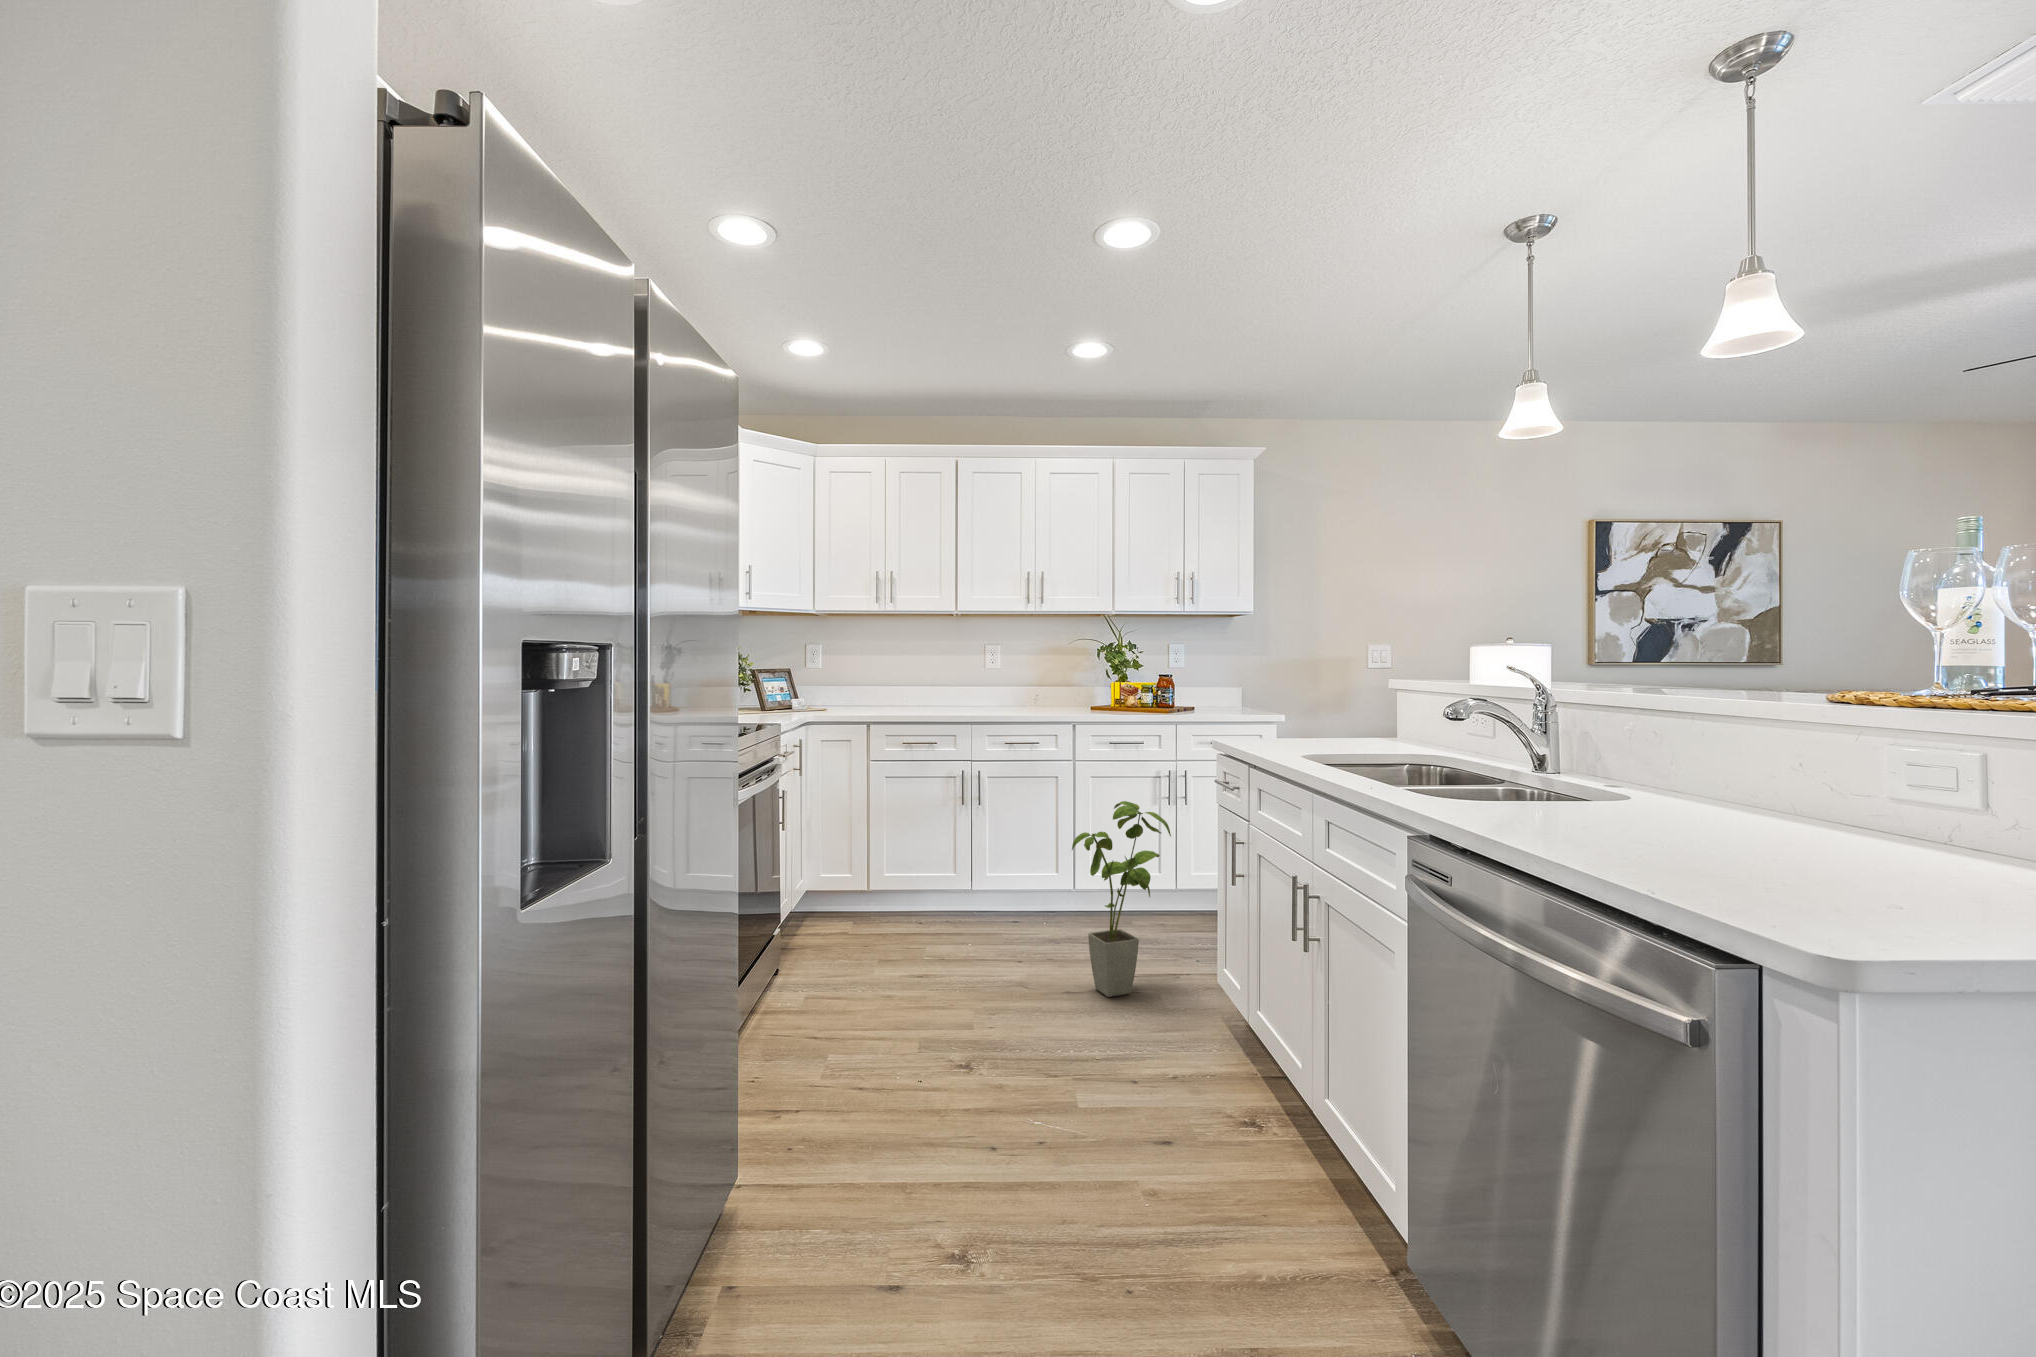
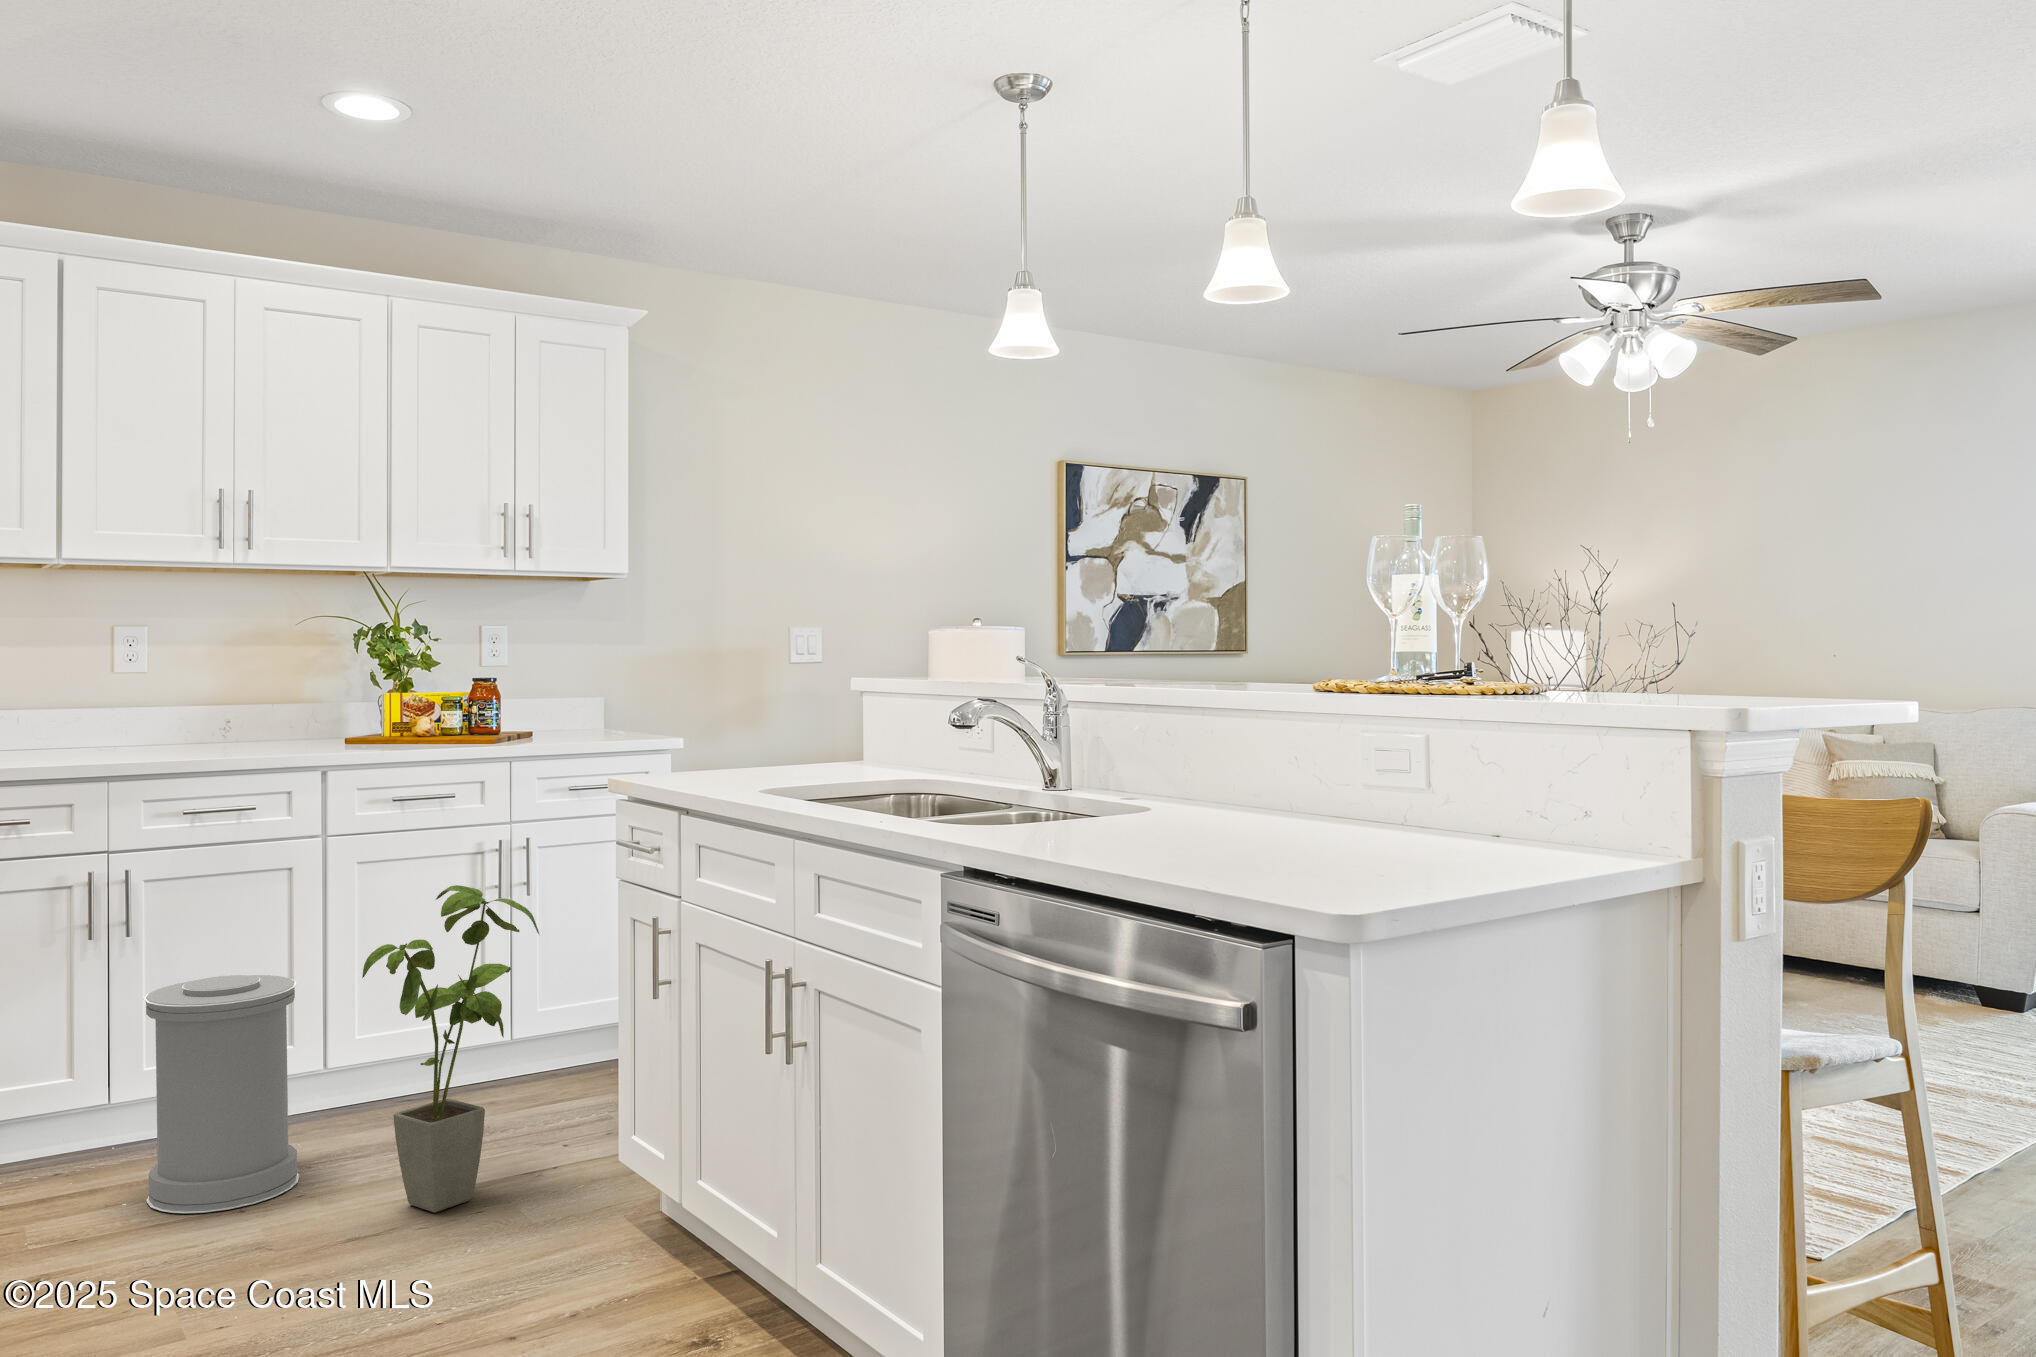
trash can: none [969,839,1045,971] -> present [143,975,299,1214]

